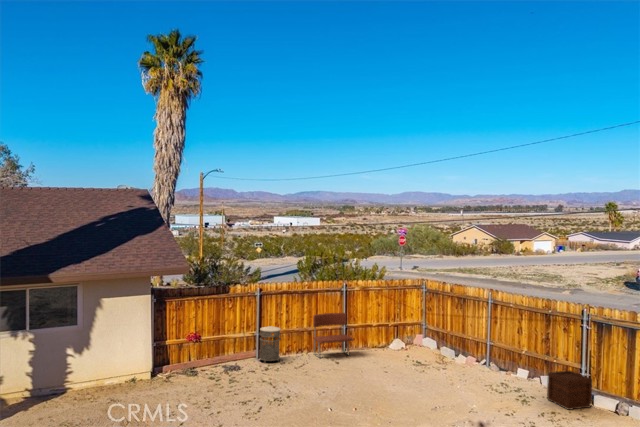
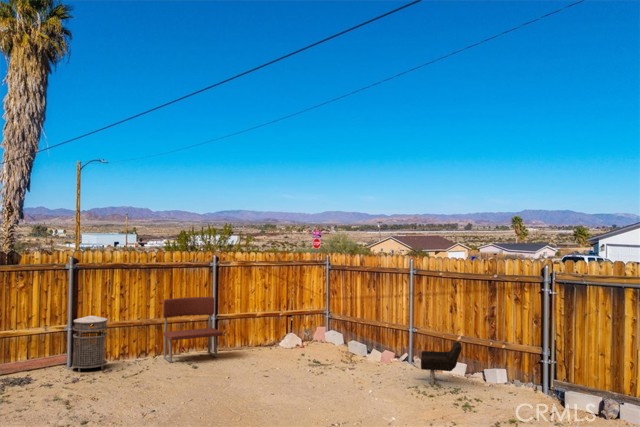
lounge chair: none [489,354,525,384] -> present [415,342,462,385]
wooden crate: present [547,371,592,410] -> none [496,358,560,415]

